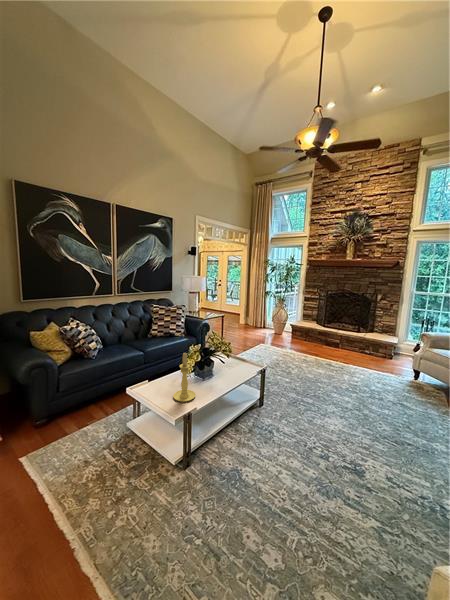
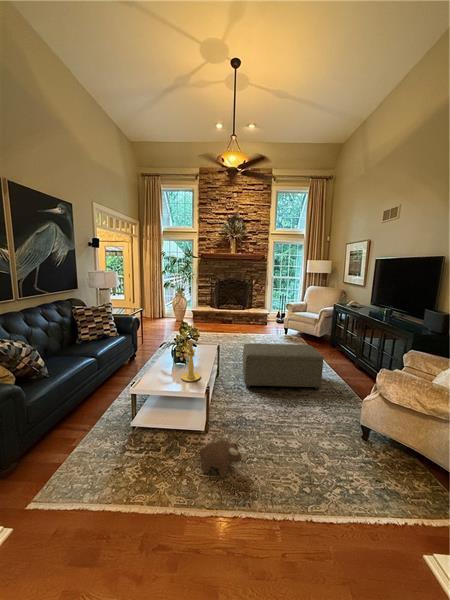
ottoman: none [278,376,413,491] -> present [243,343,323,390]
plush toy: none [134,485,177,538] -> present [199,439,243,478]

